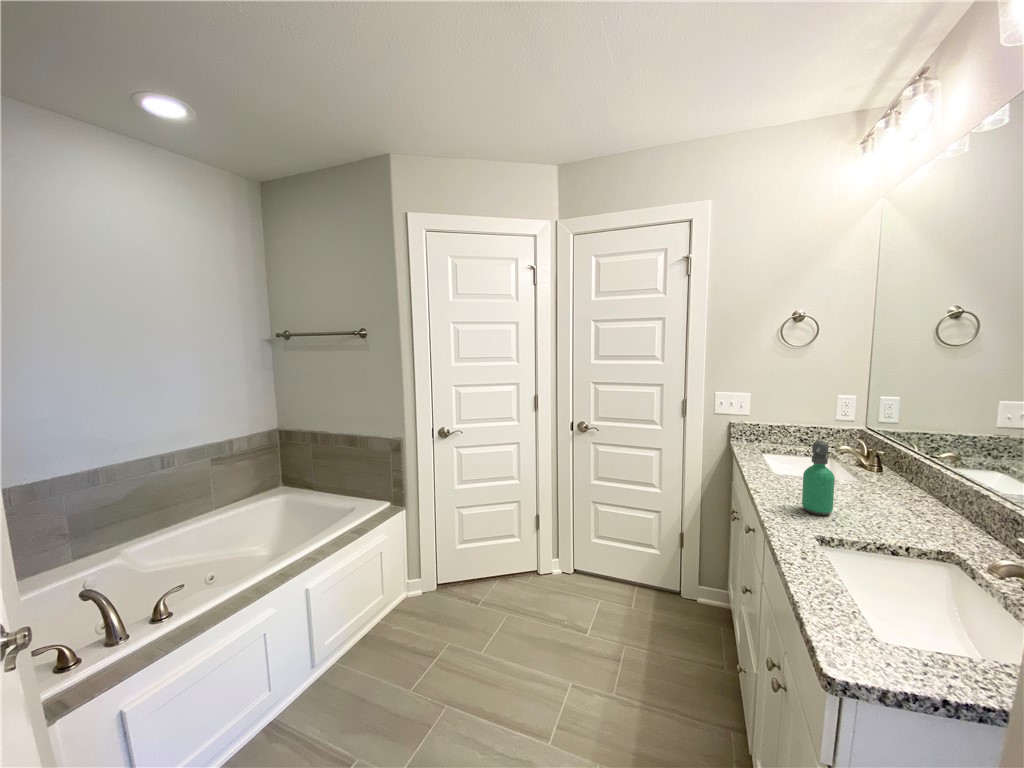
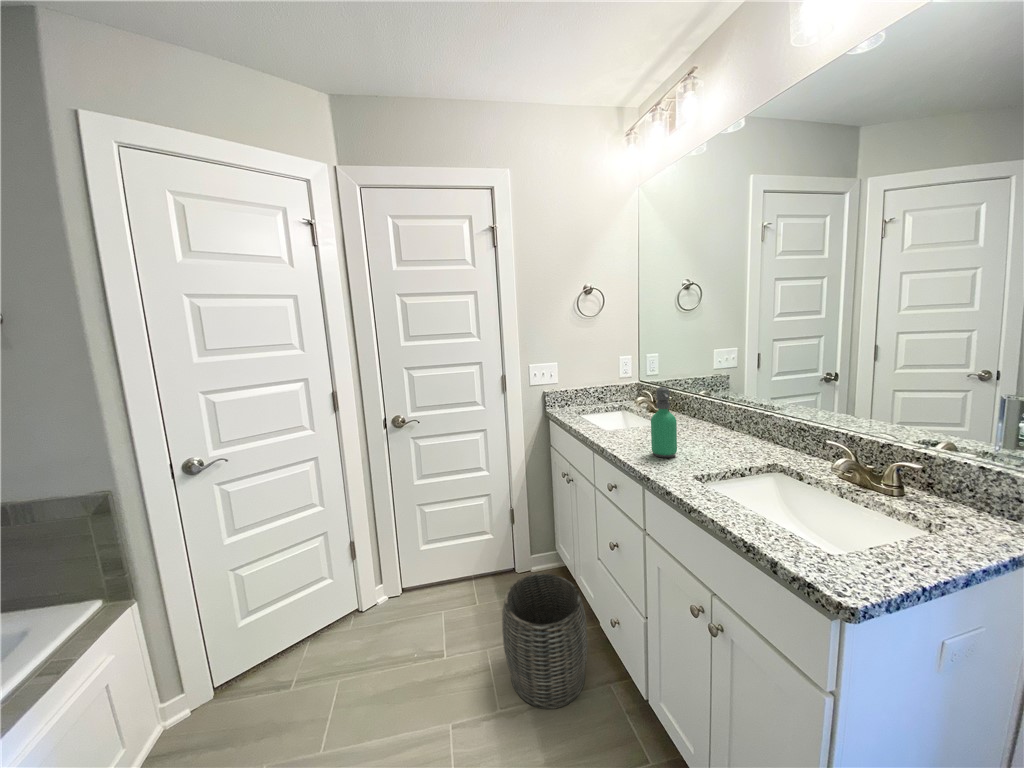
woven basket: none [636,592,721,717] -> present [502,574,588,709]

